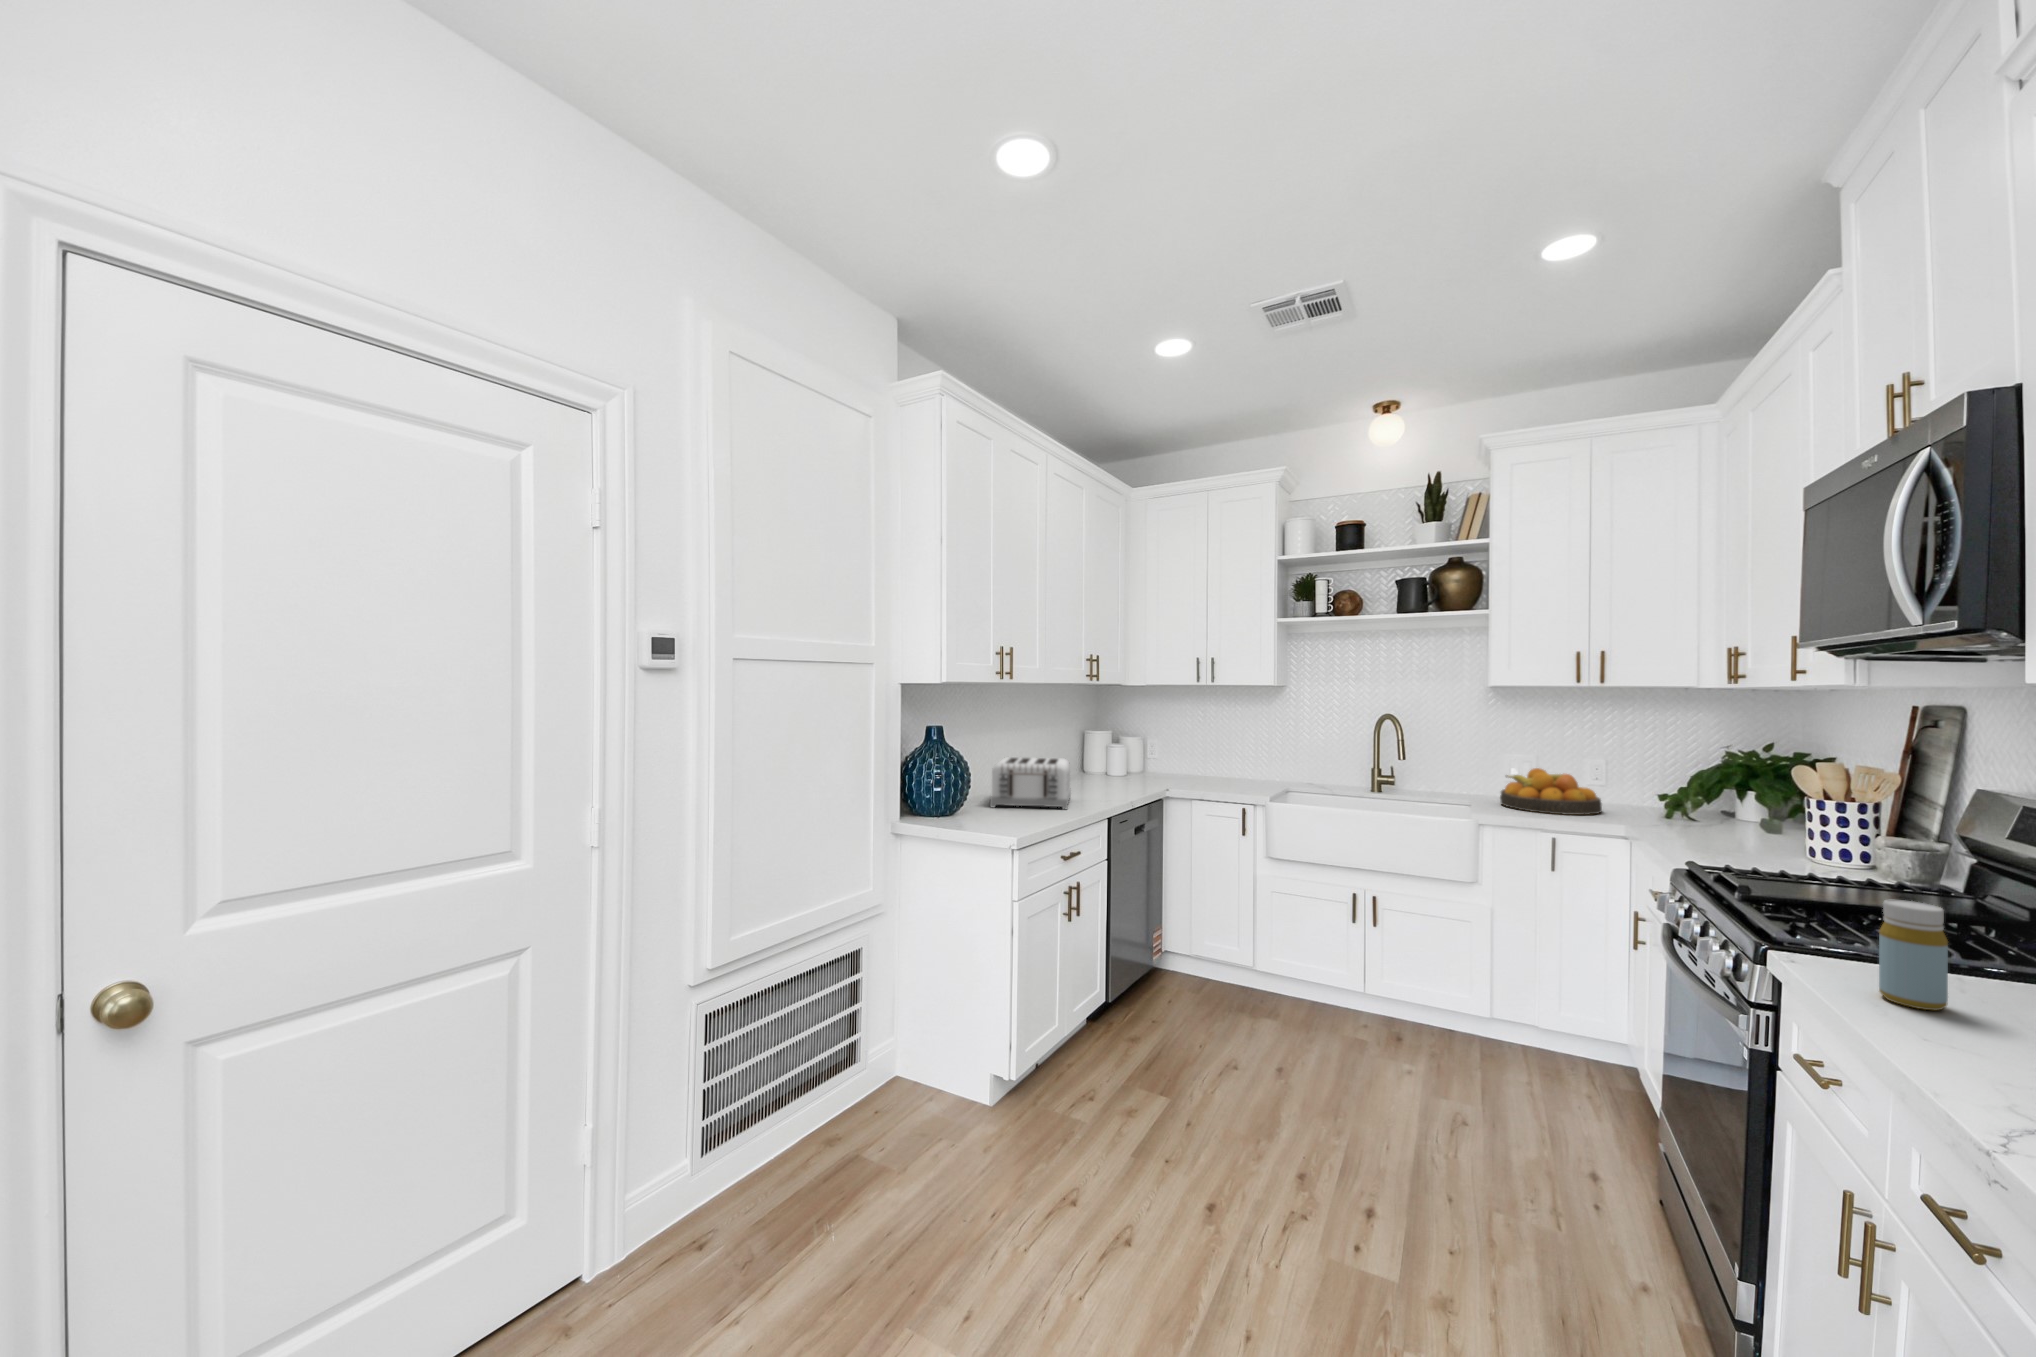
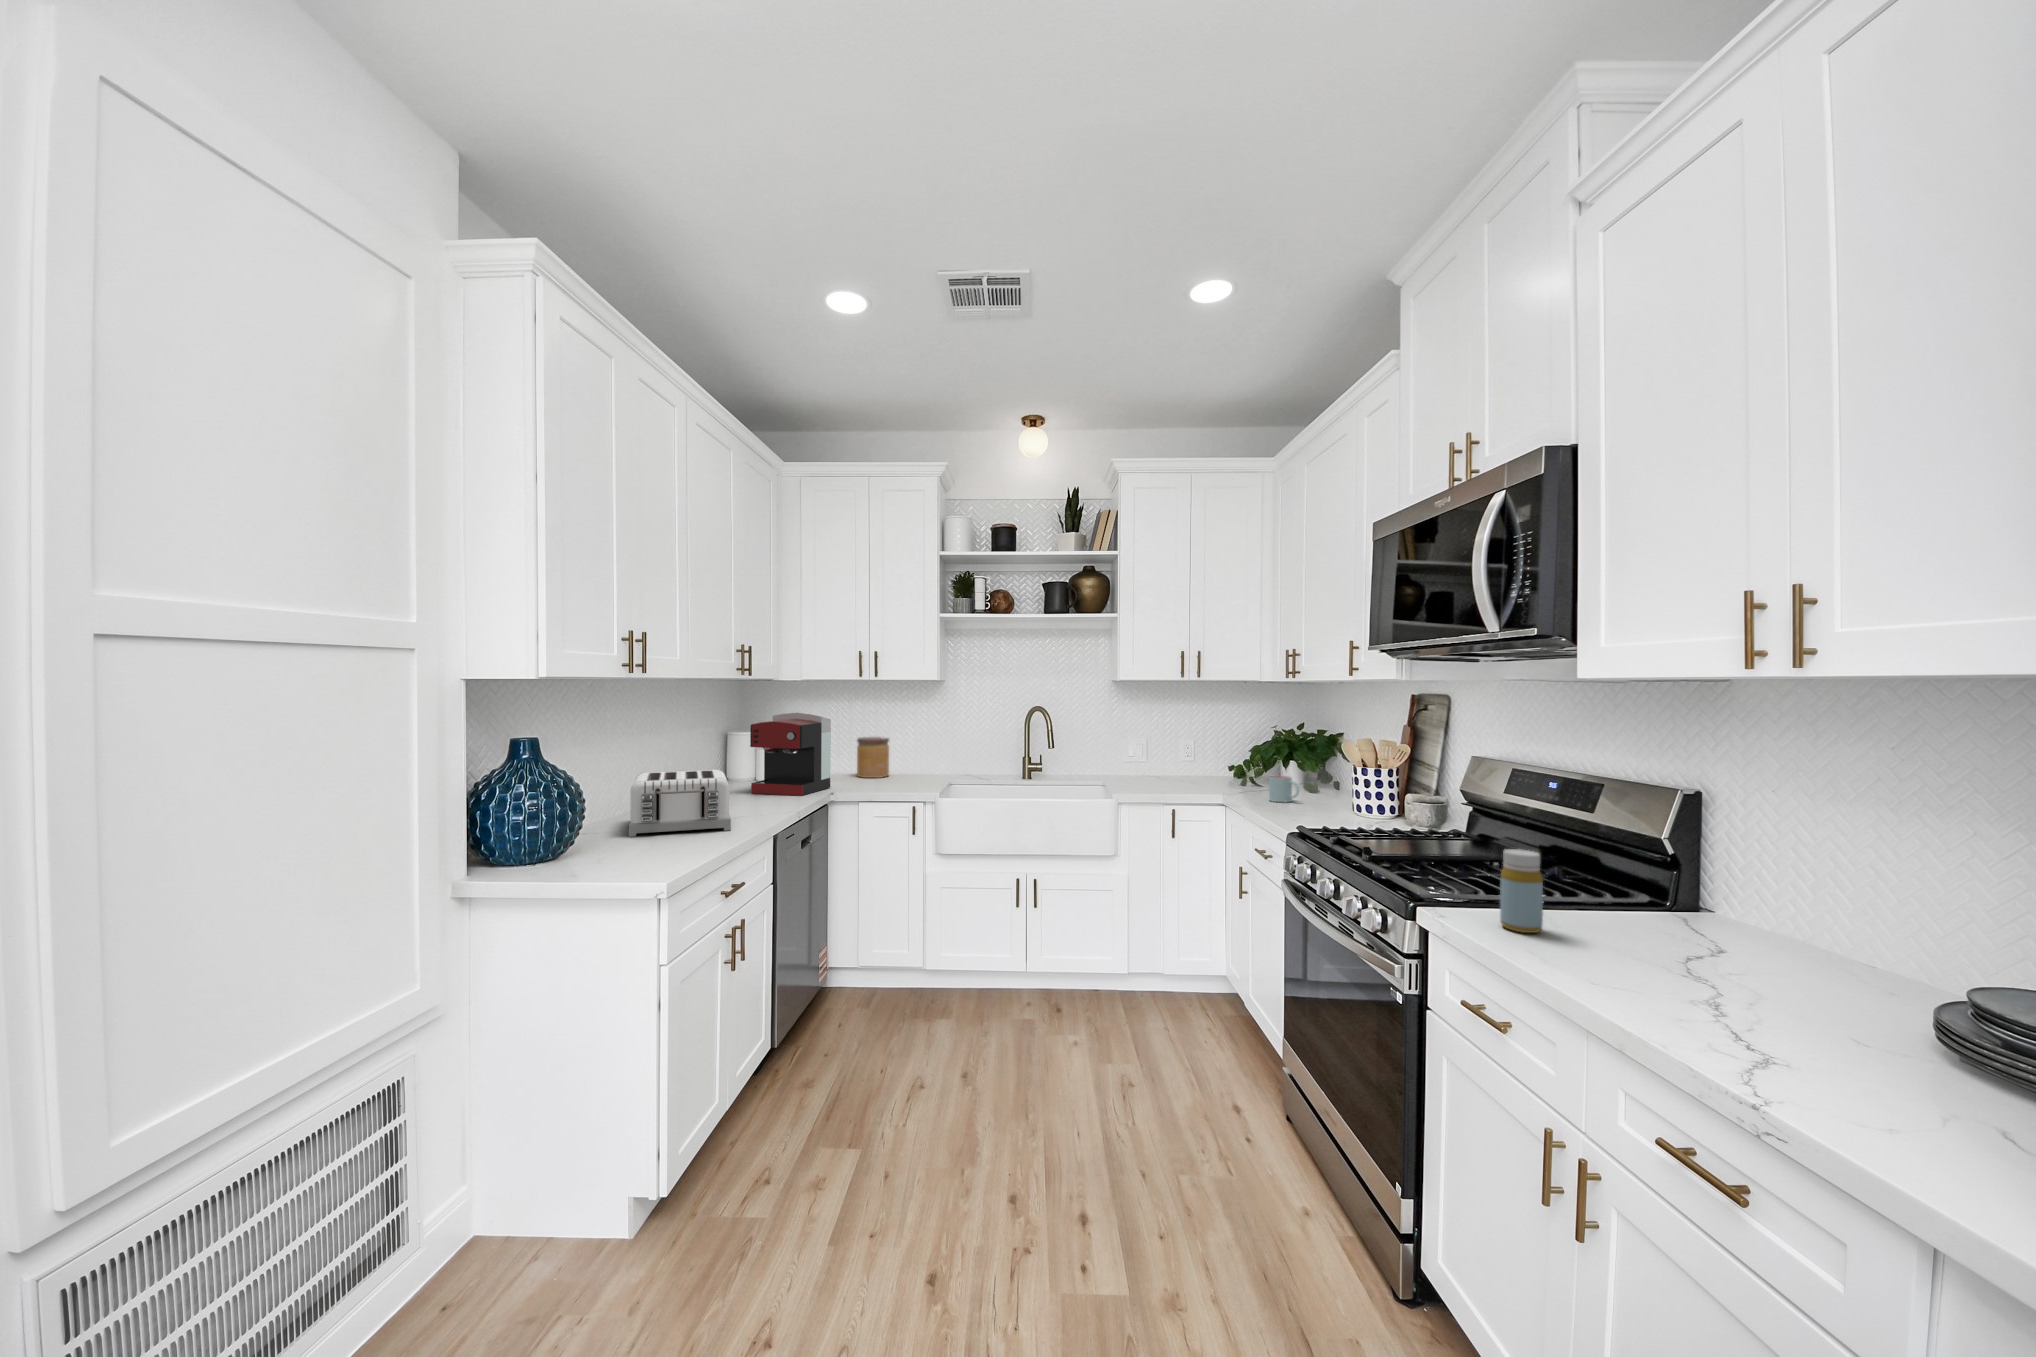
coffee maker: none [1101,713,1173,788] -> present [750,713,831,796]
jar: none [1204,738,1236,777] -> present [857,737,889,778]
fruit bowl: present [1500,768,1602,815] -> none [1130,752,1205,792]
mug: none [1684,803,1728,837] -> present [1269,776,1299,802]

